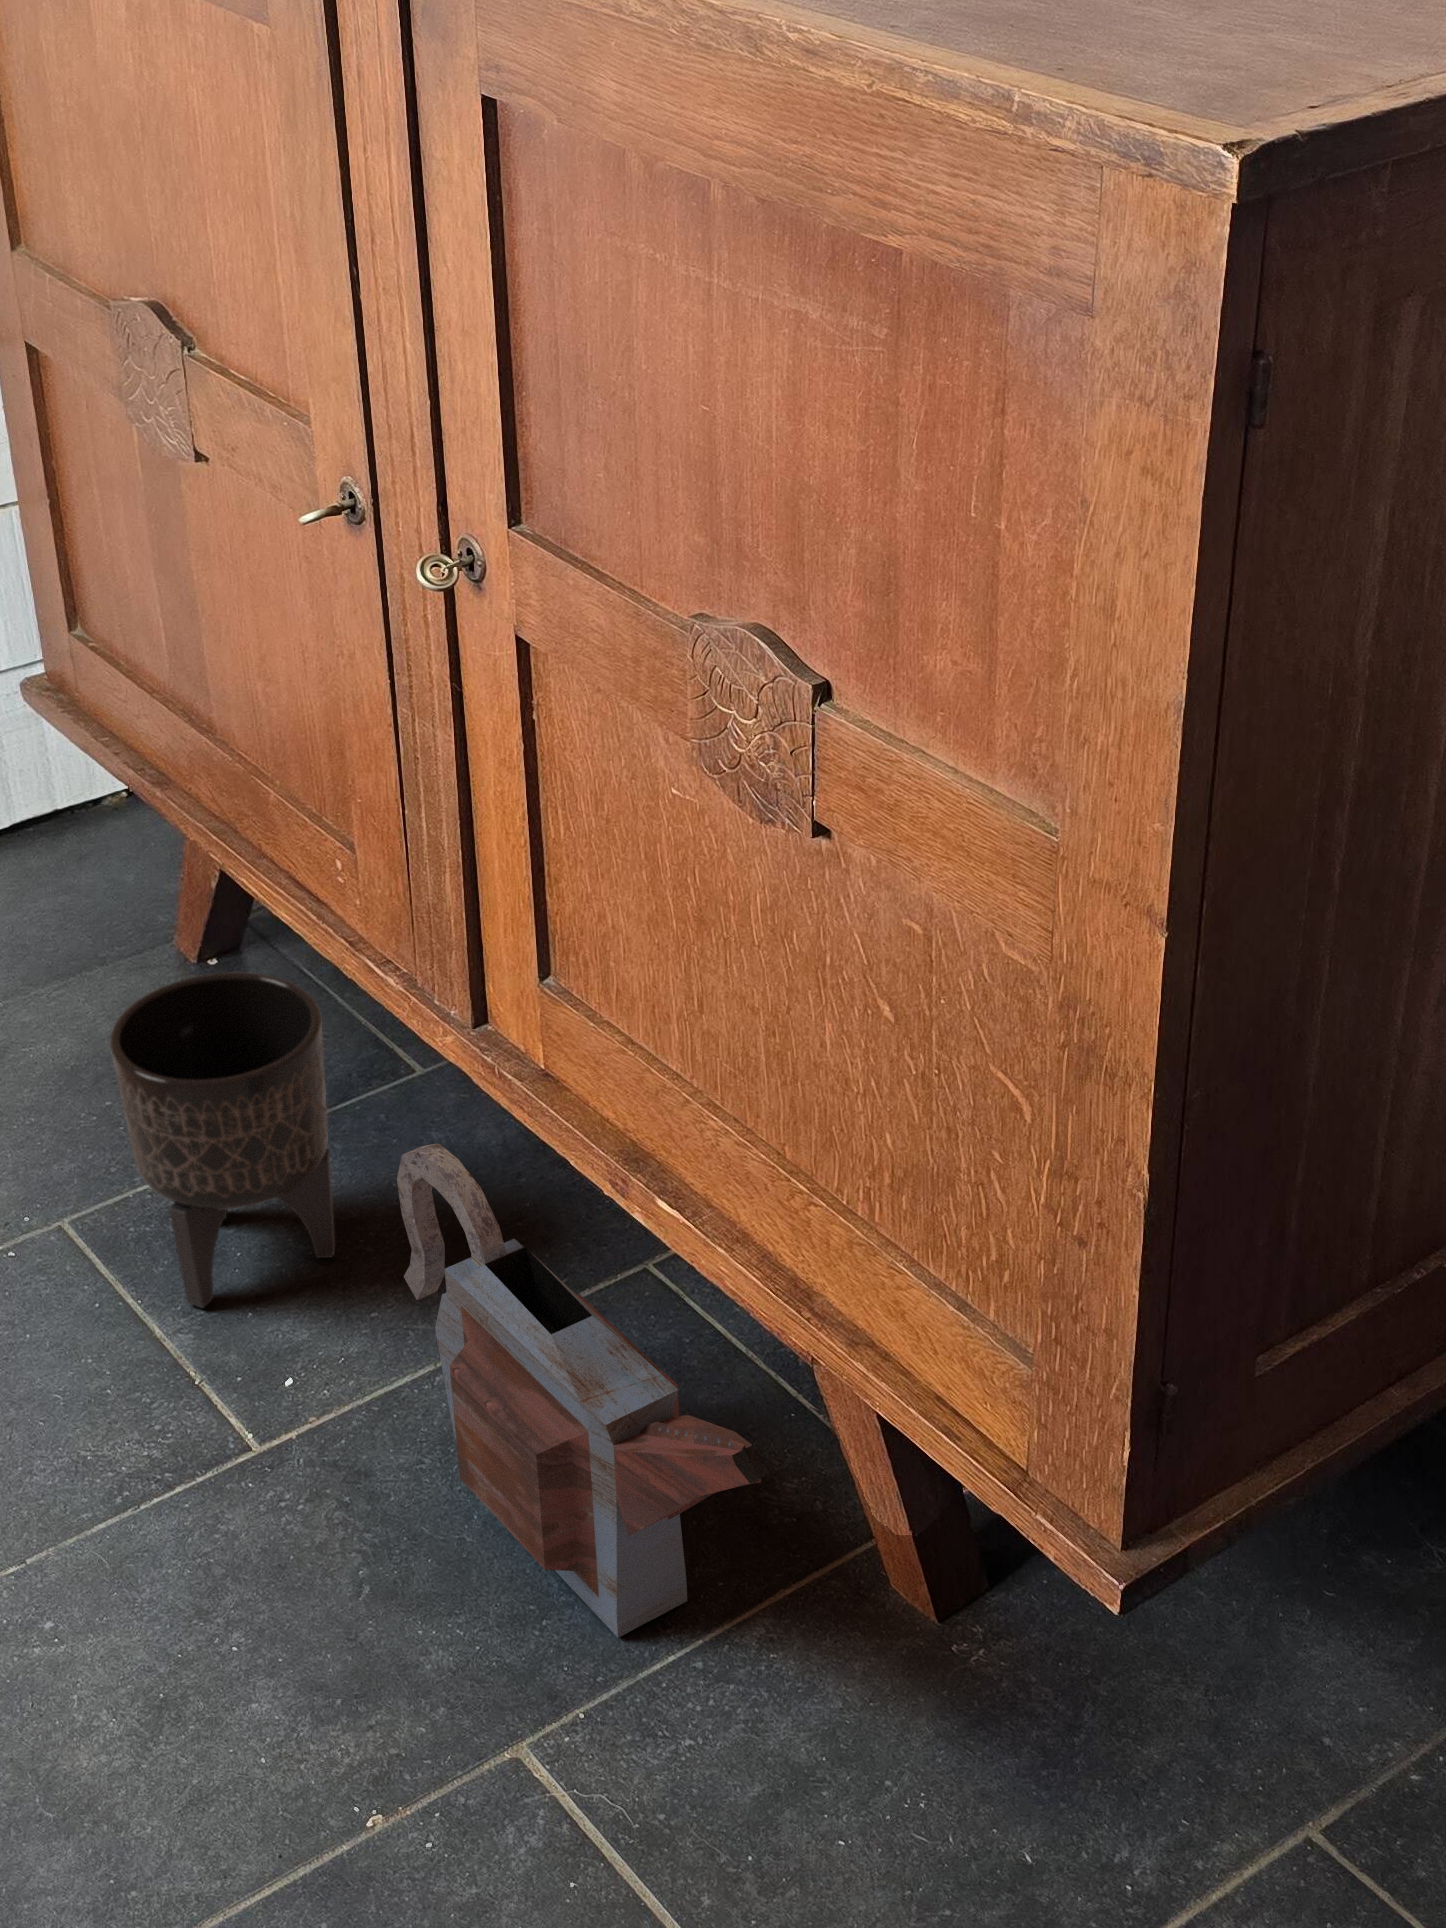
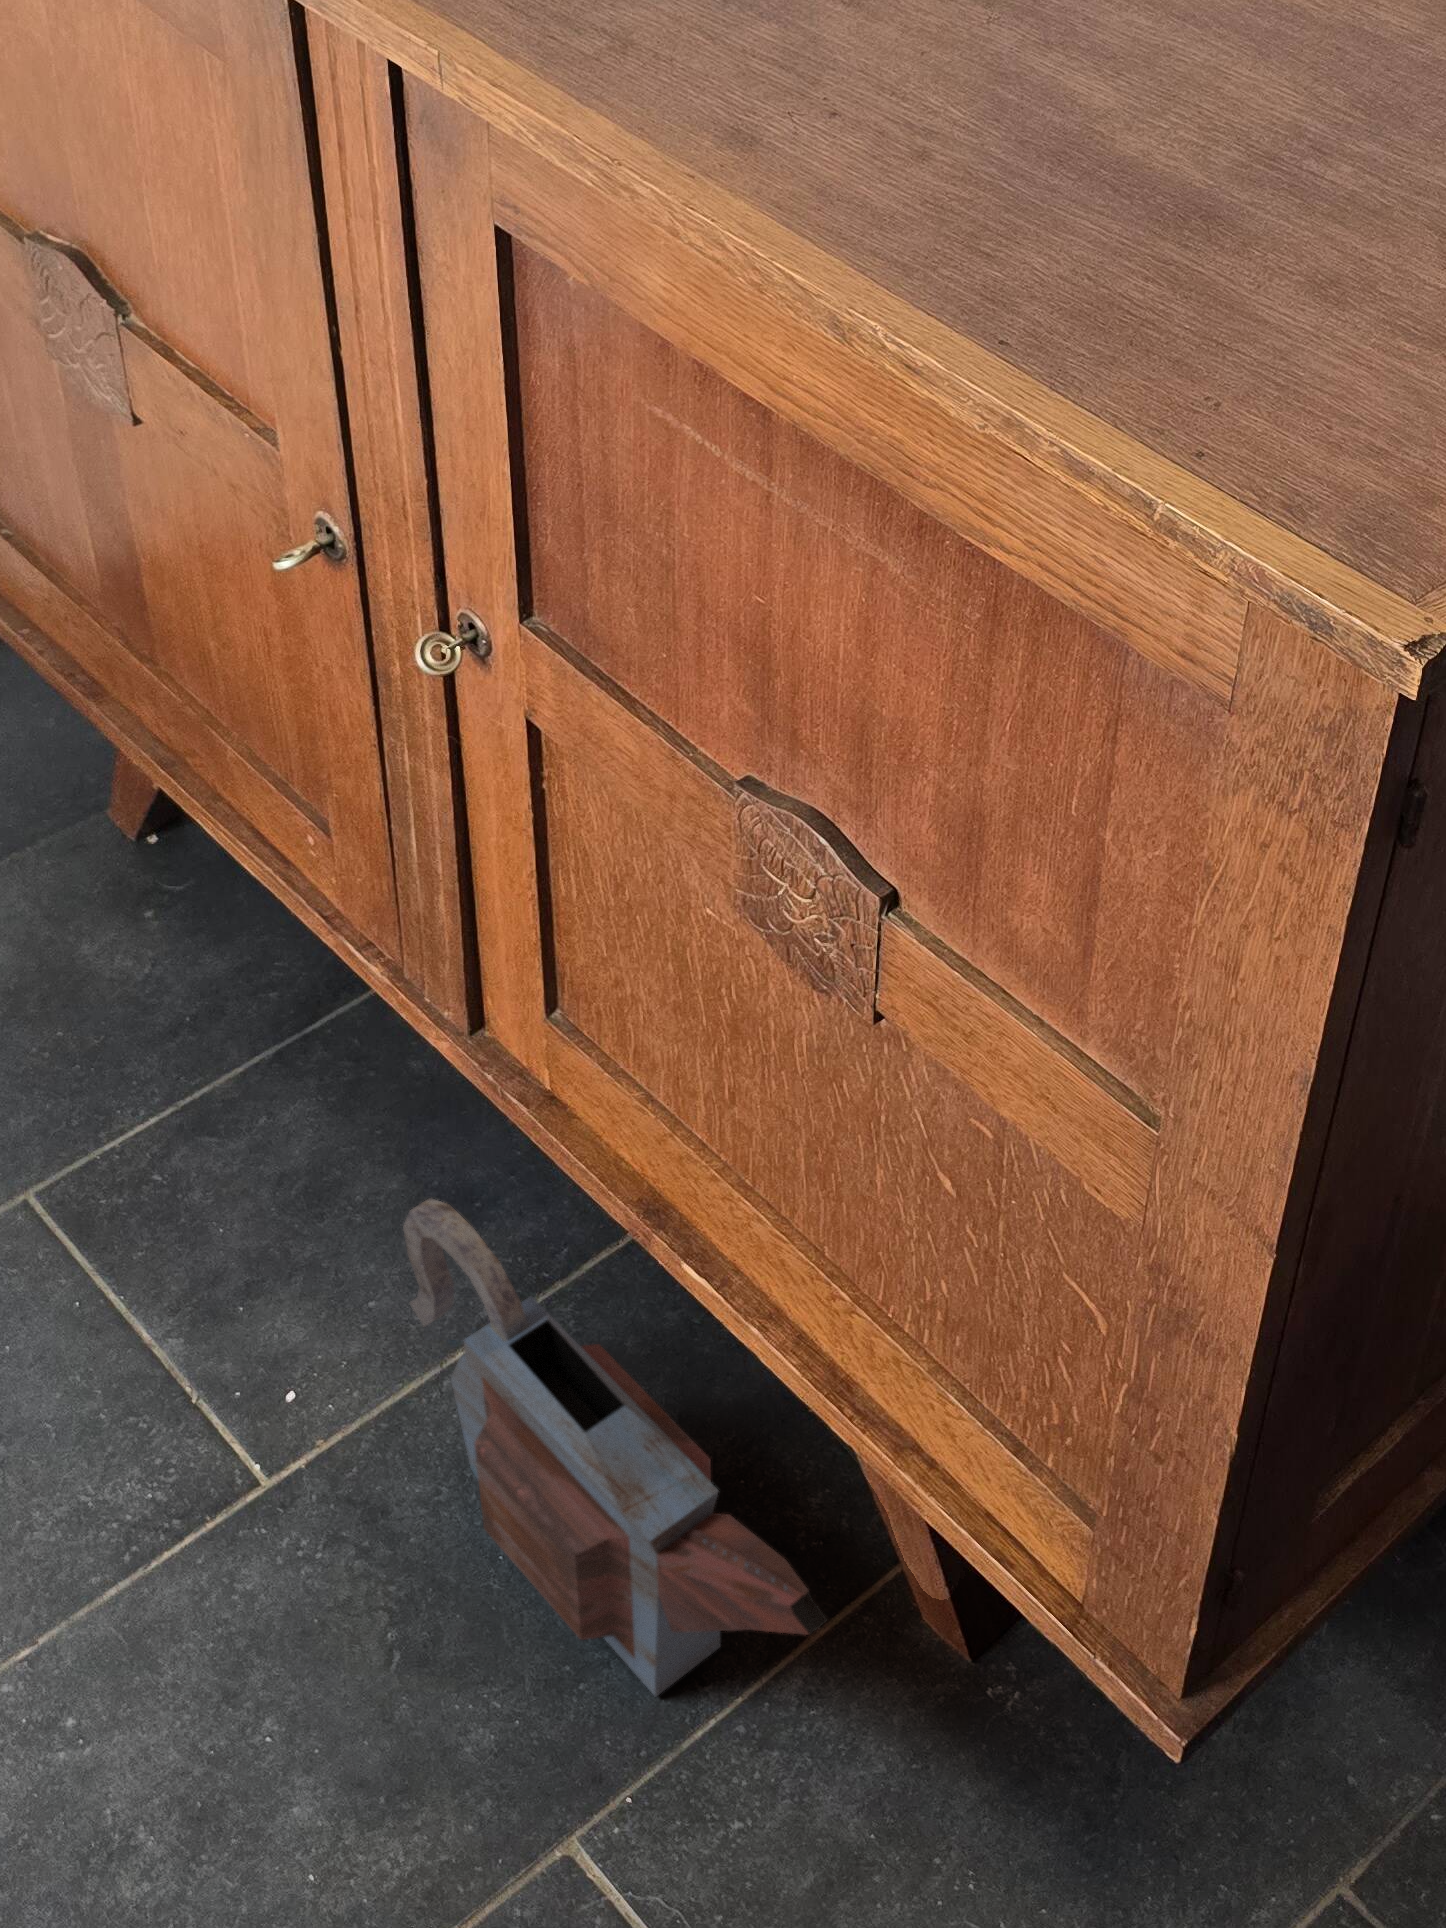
planter: present [110,972,335,1308] -> none [79,959,319,1300]

